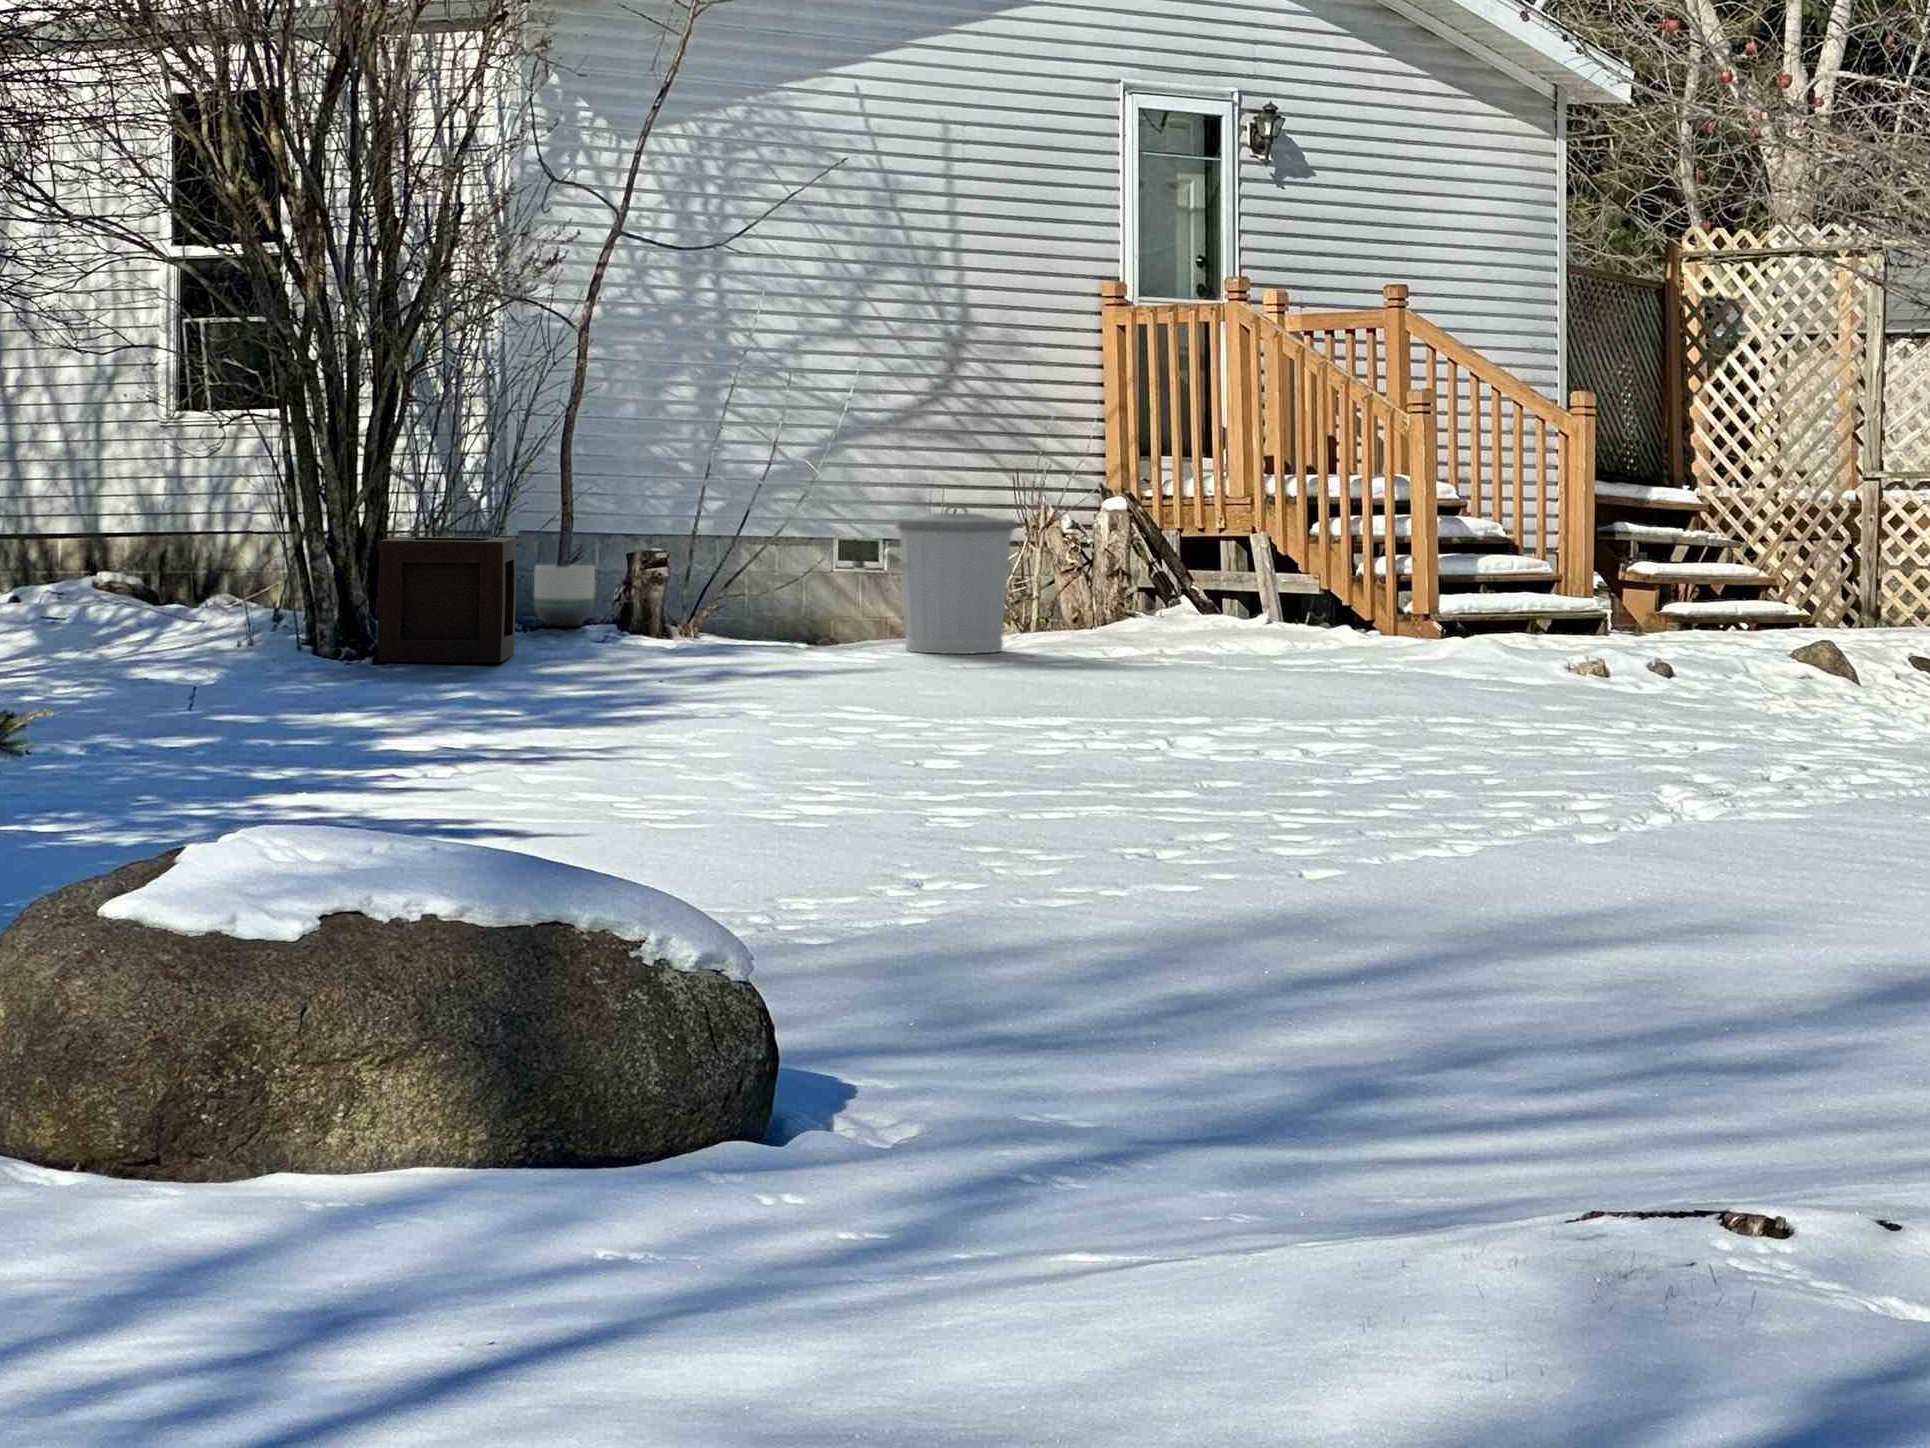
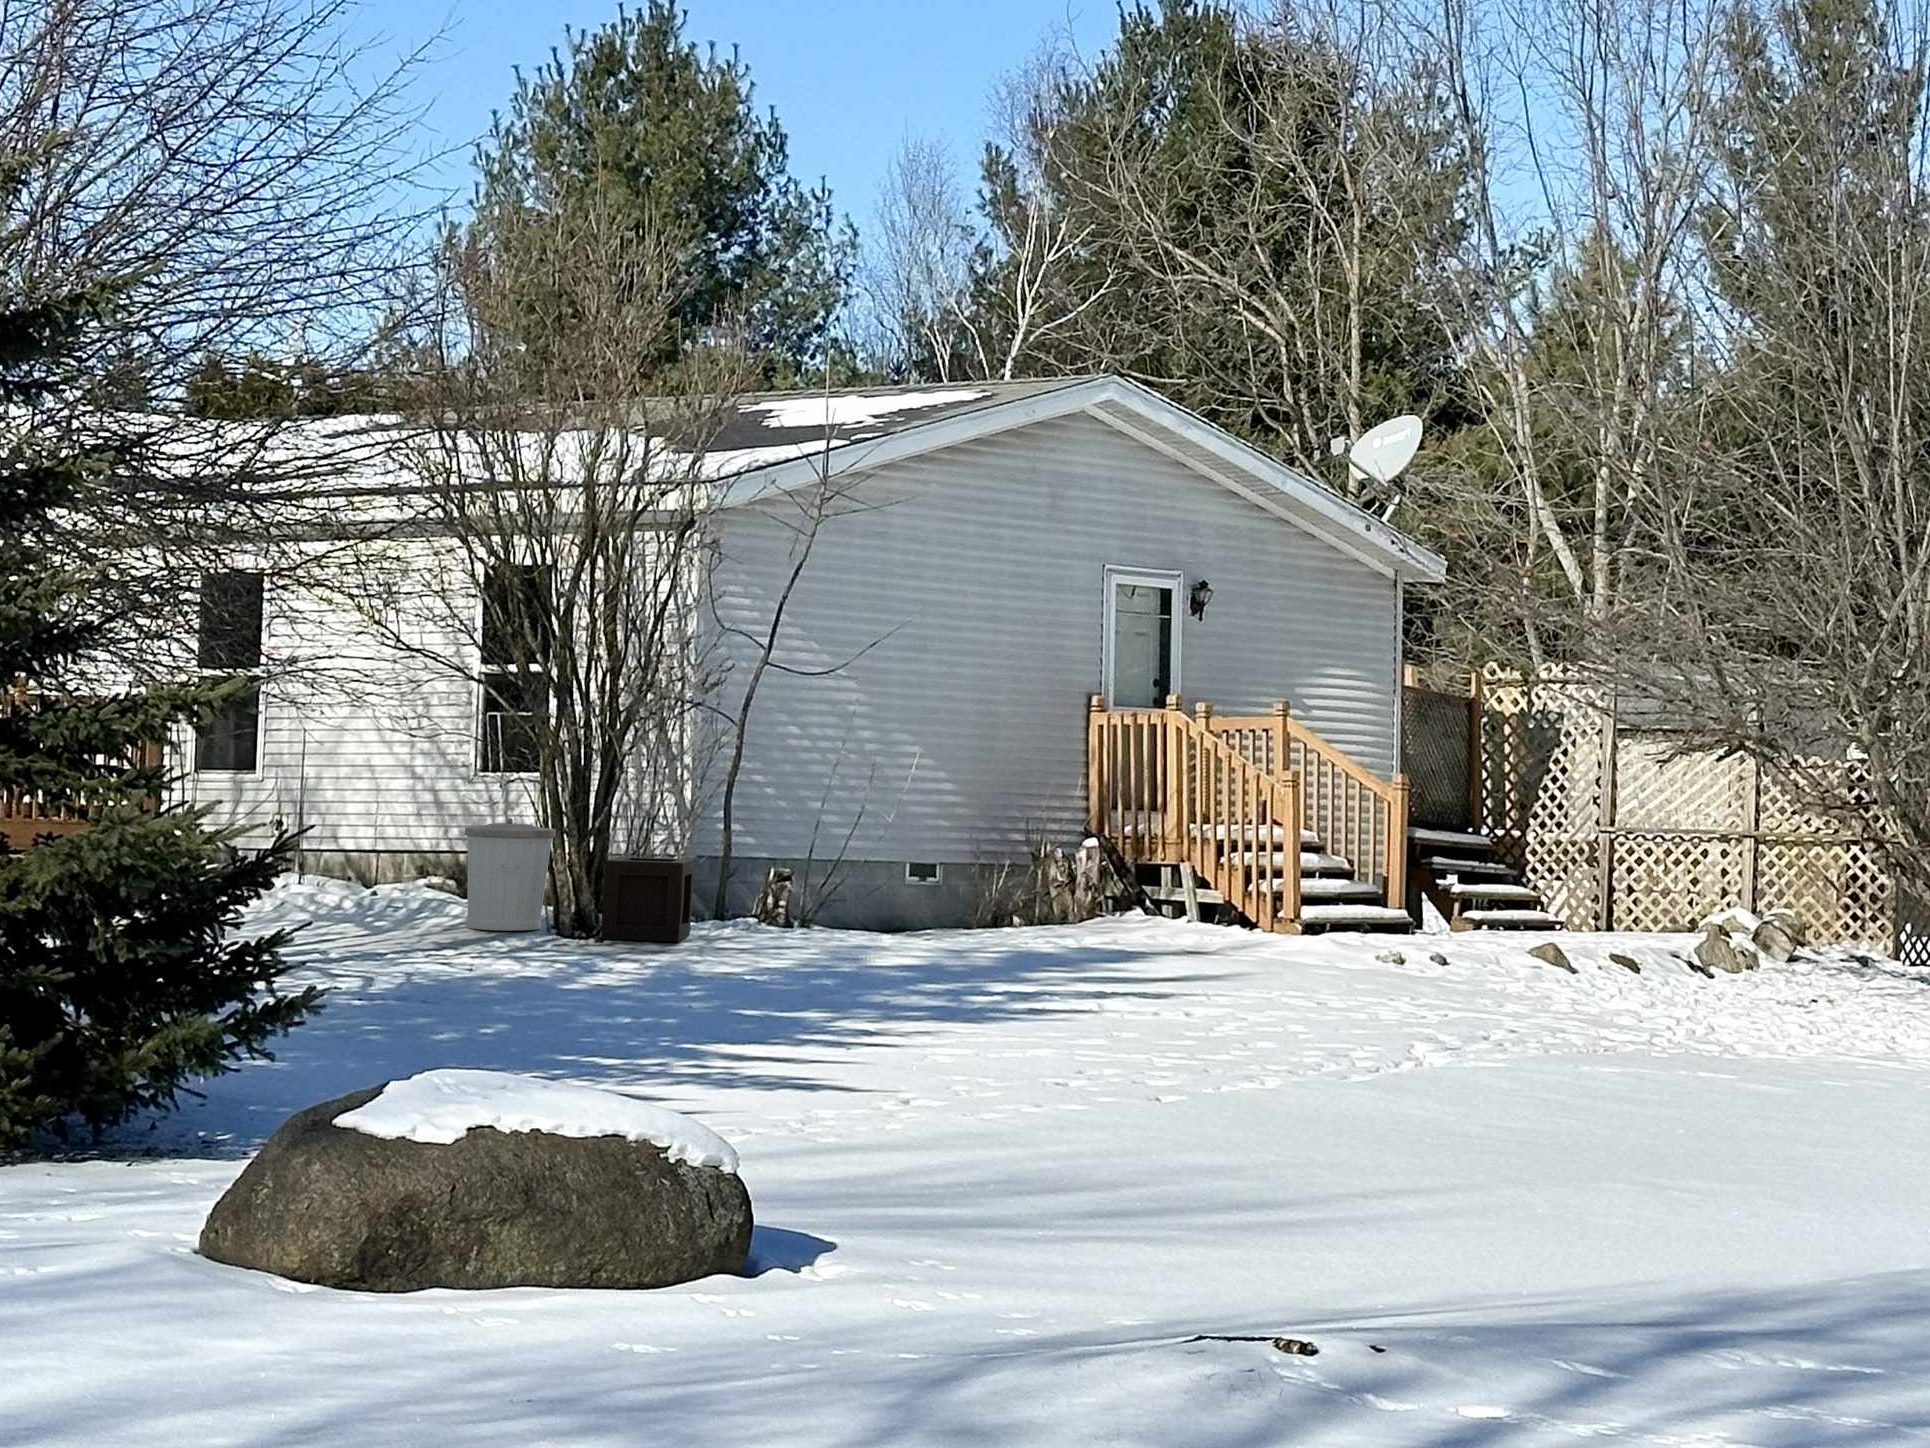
trash can: present [896,506,1016,654] -> present [464,818,556,931]
planter: present [534,565,595,626] -> none [710,874,749,915]

